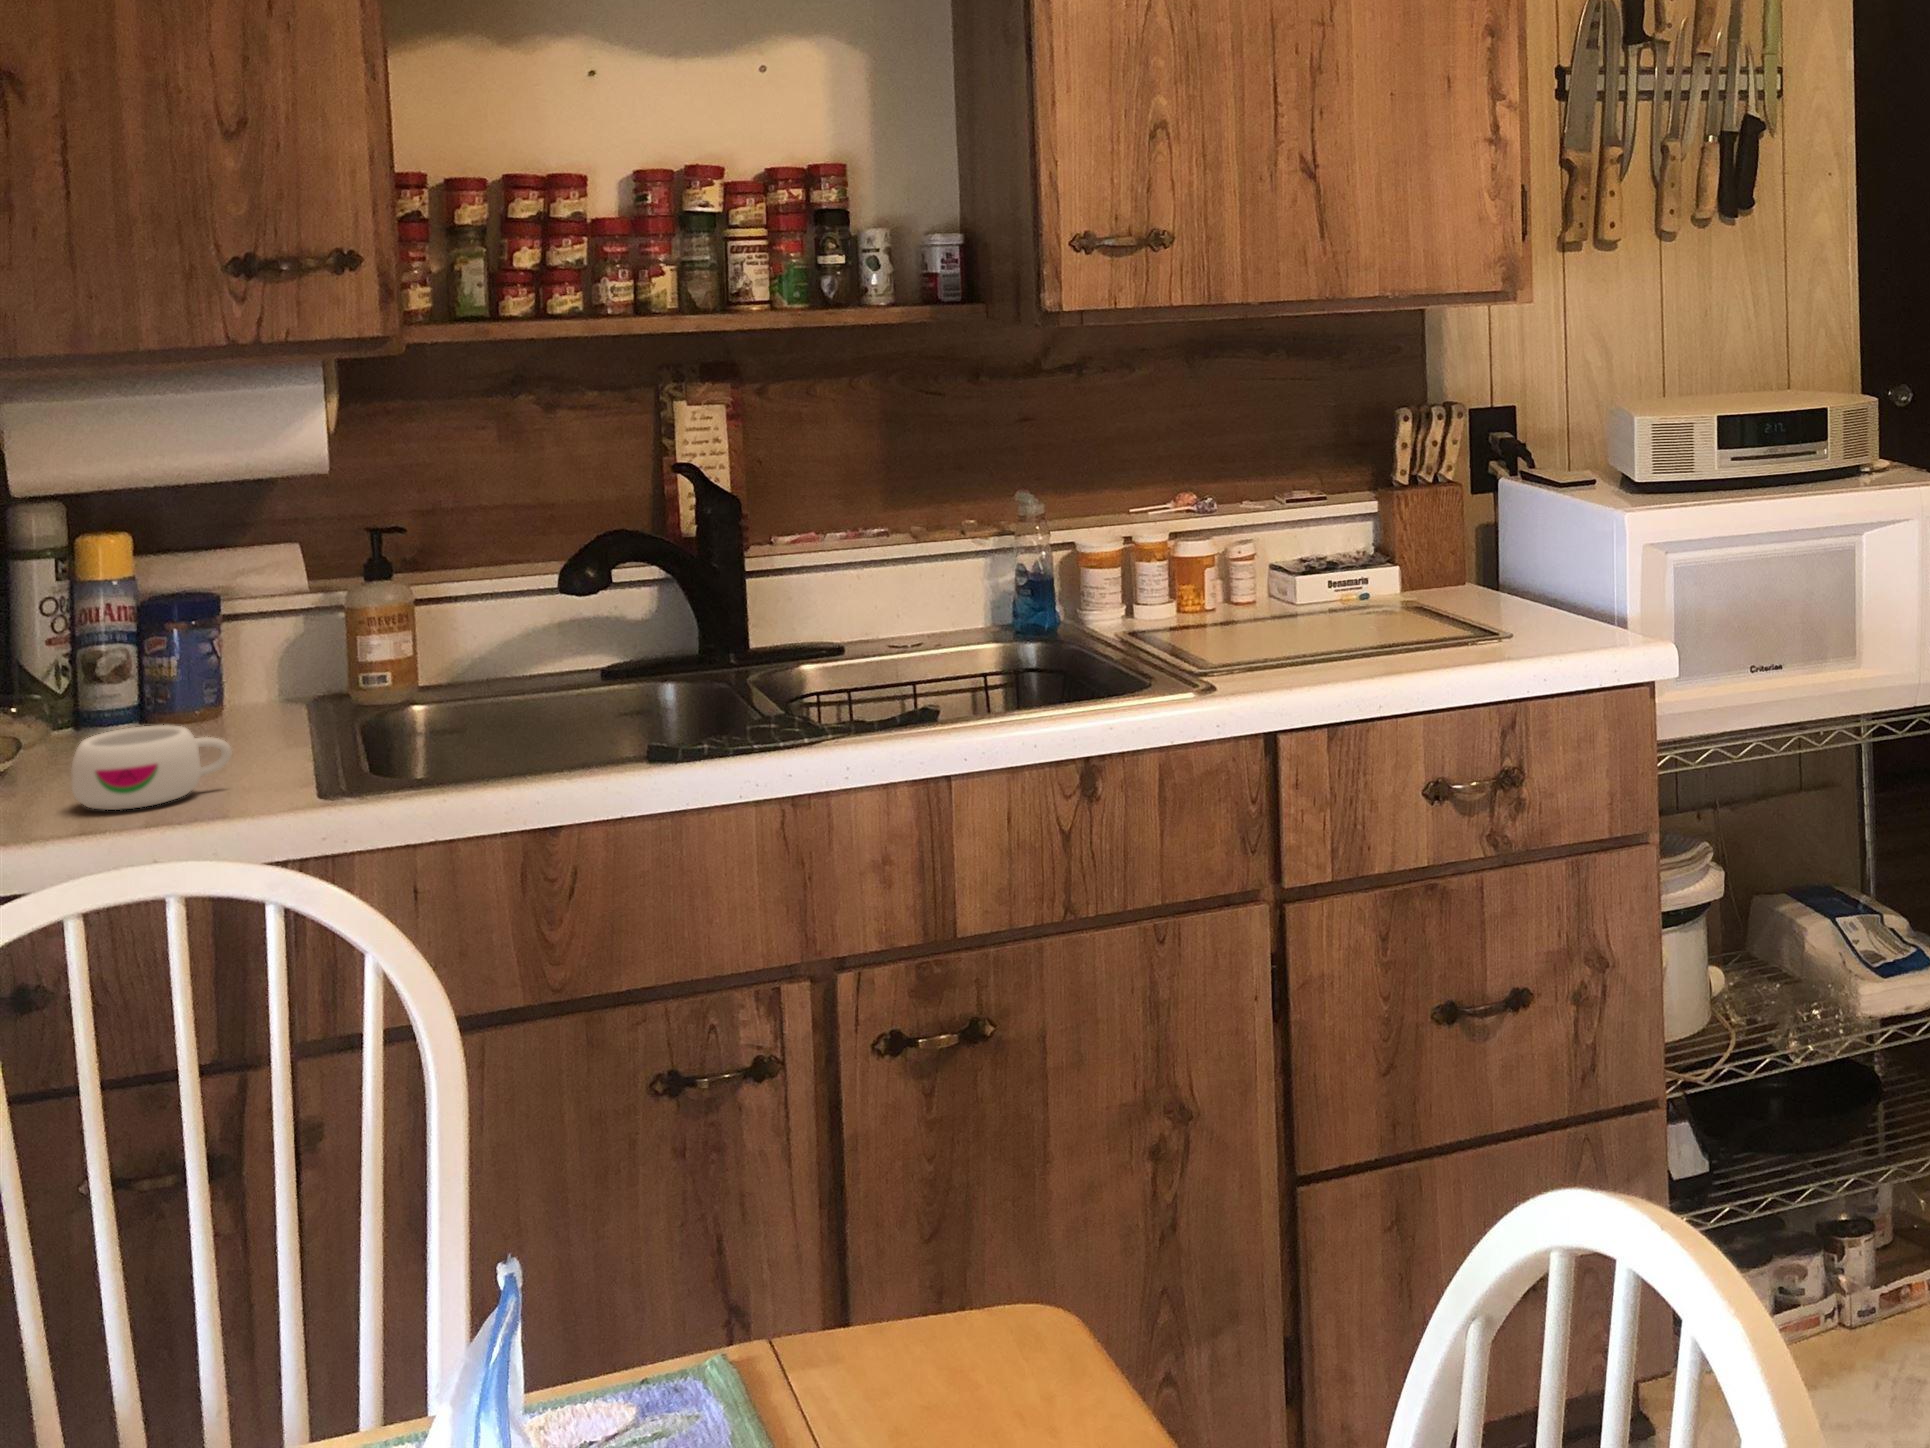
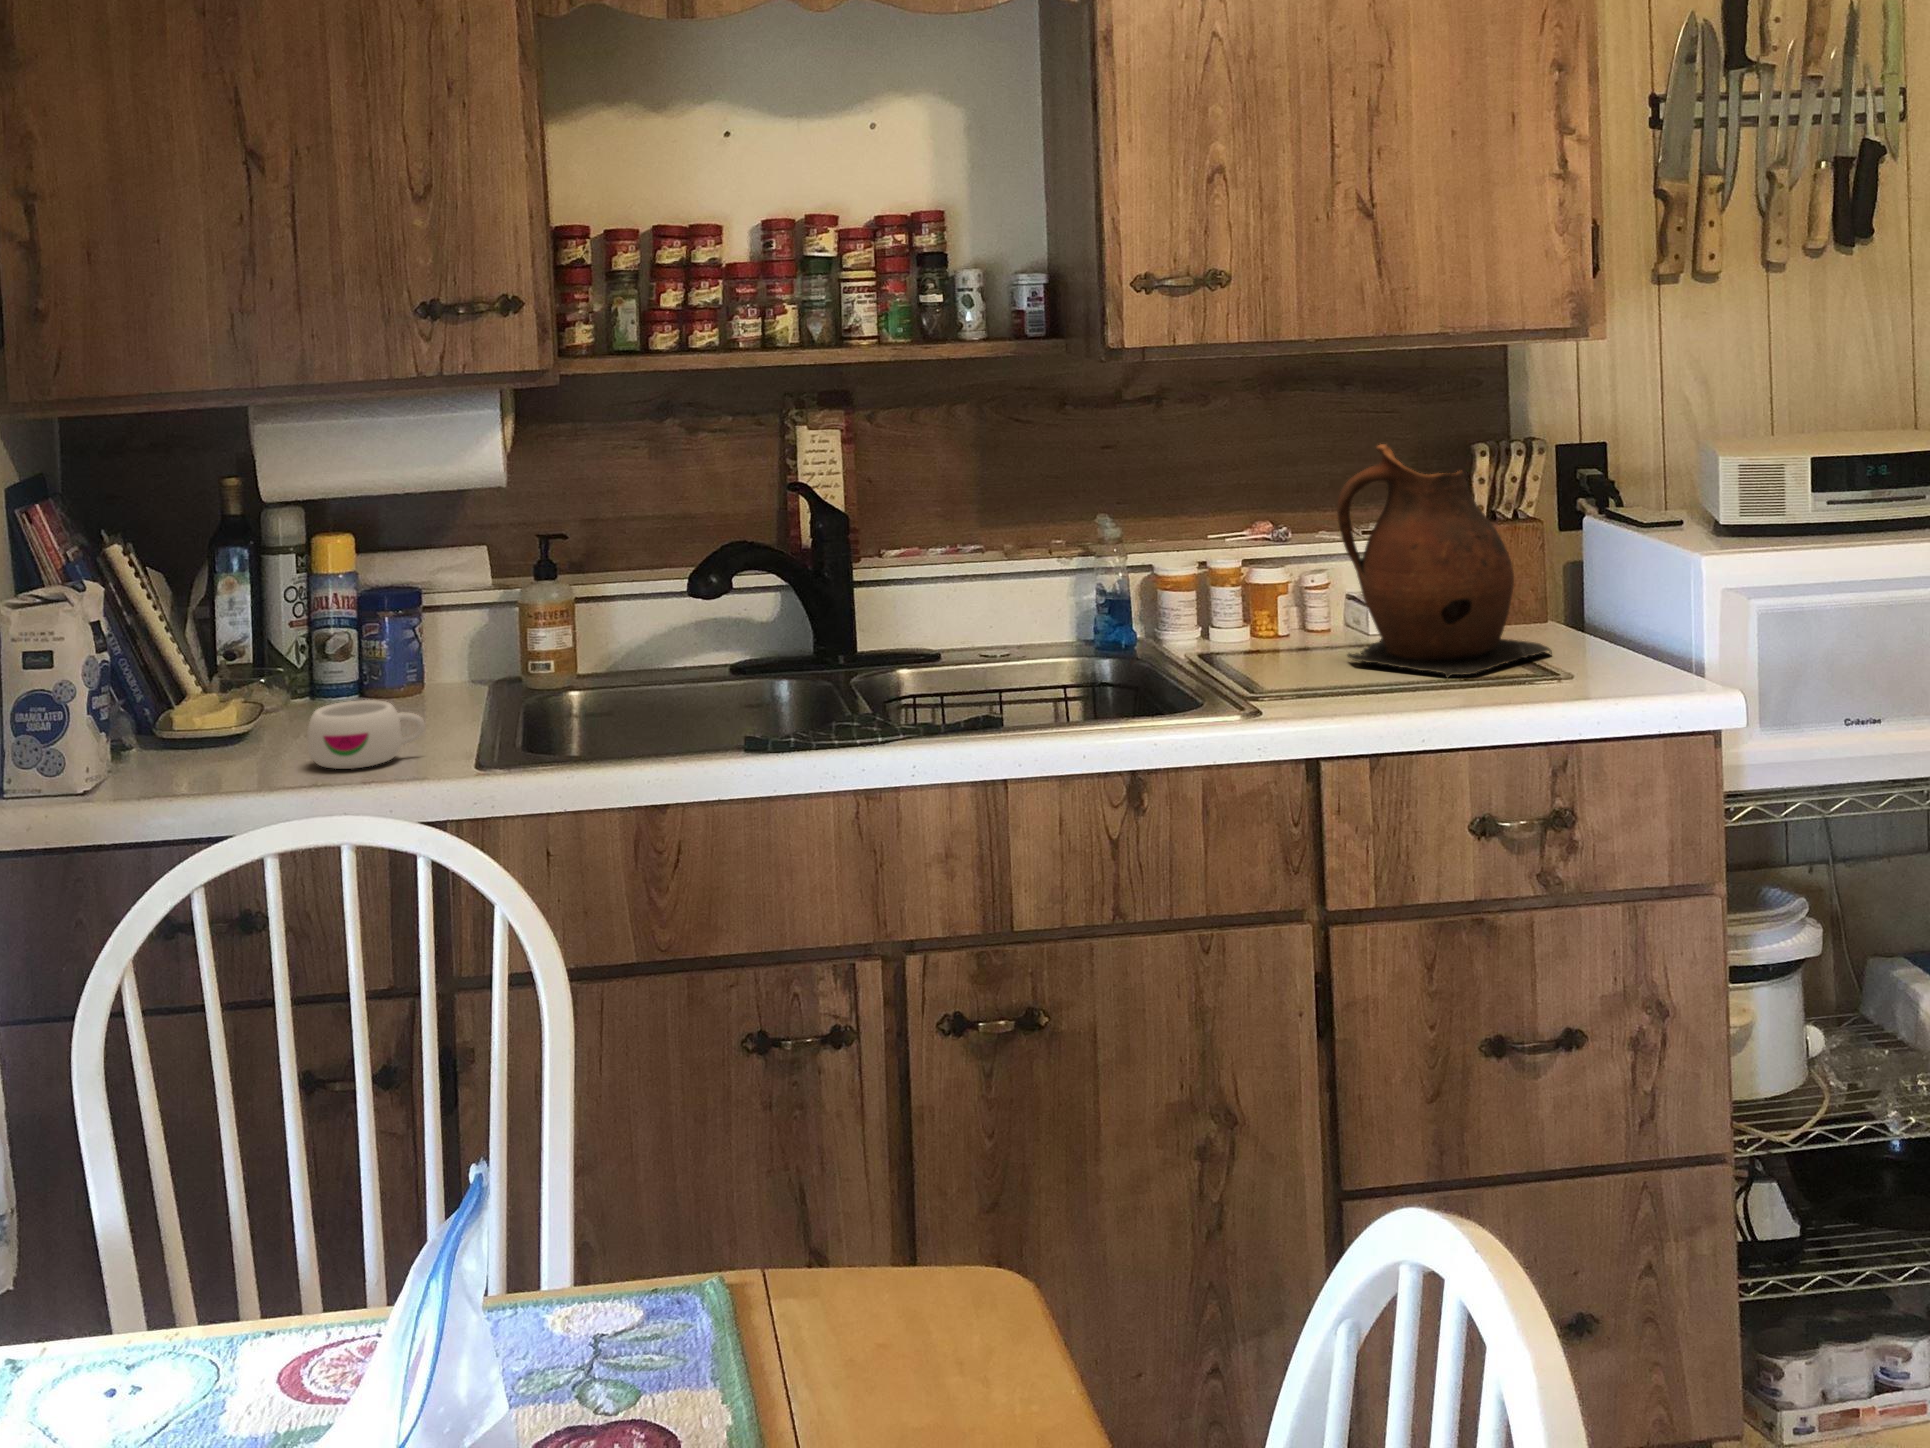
ceramic pitcher: none [1273,410,1483,644] -> present [1337,444,1552,678]

